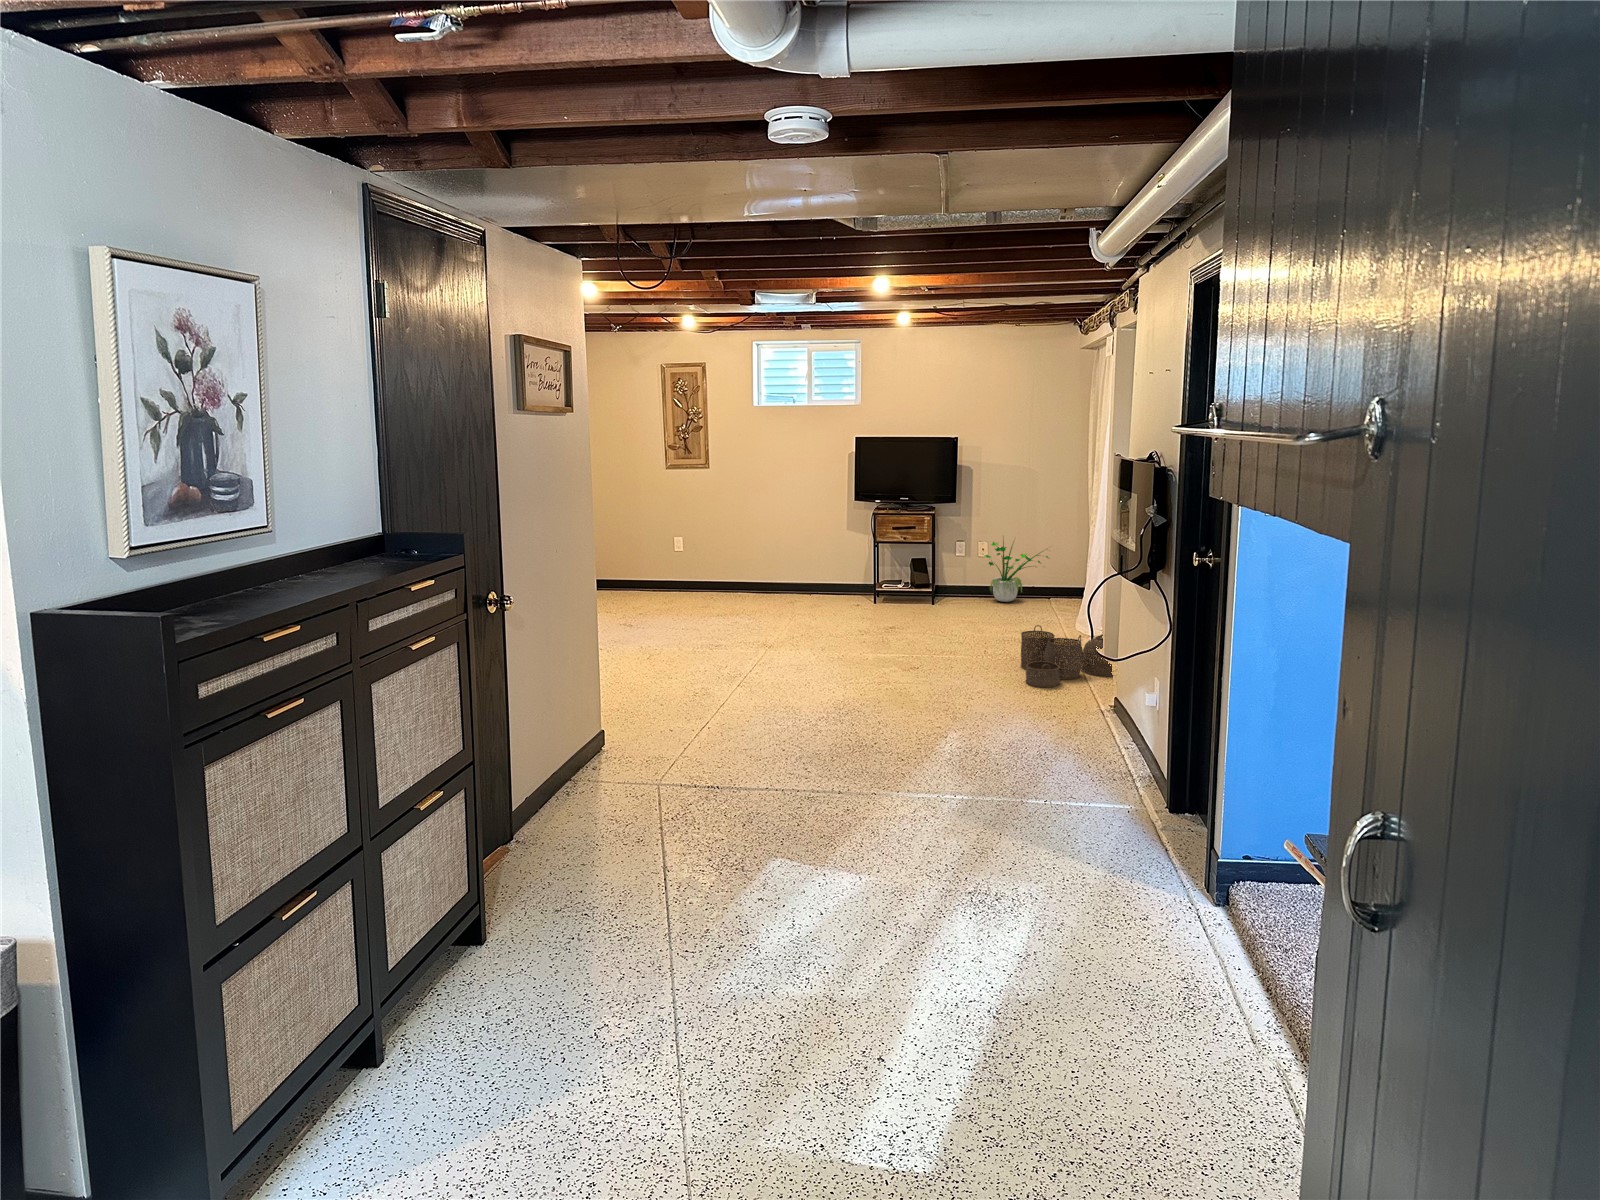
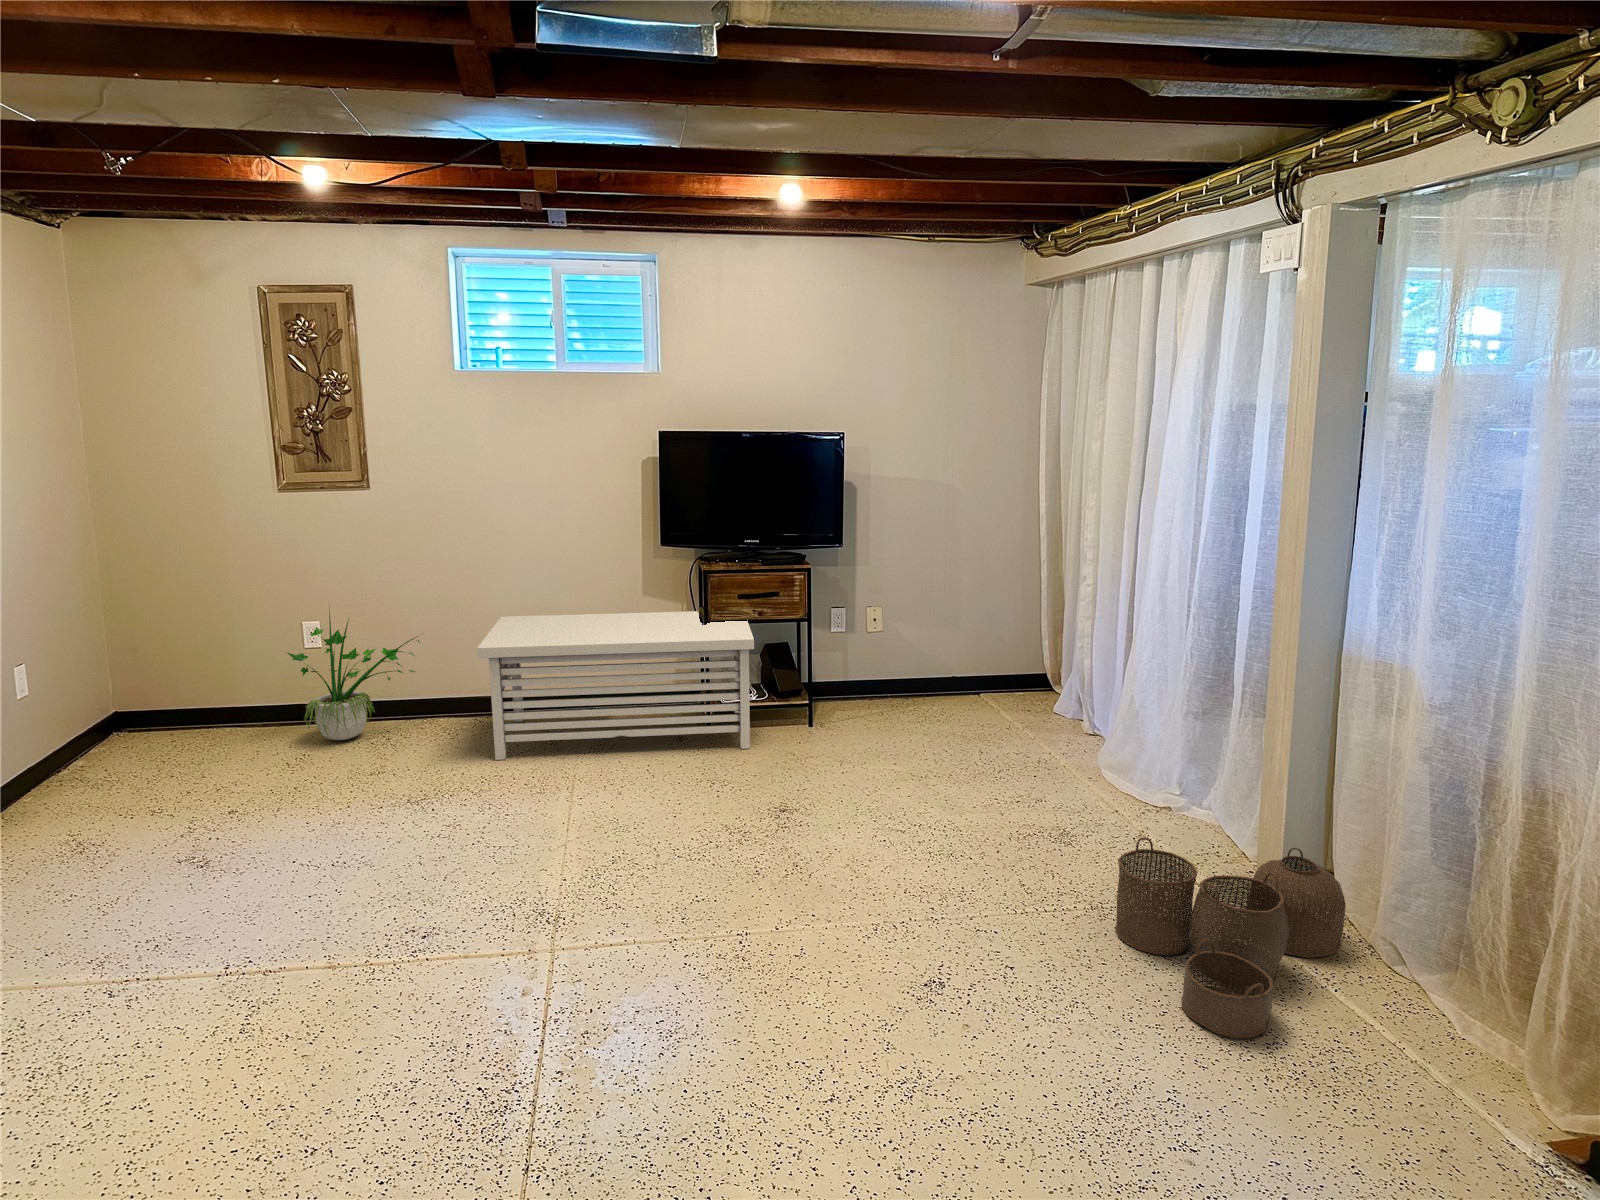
storage bench: none [758,537,902,609] -> present [477,611,754,760]
potted plant: present [984,538,1048,602] -> present [286,612,421,740]

